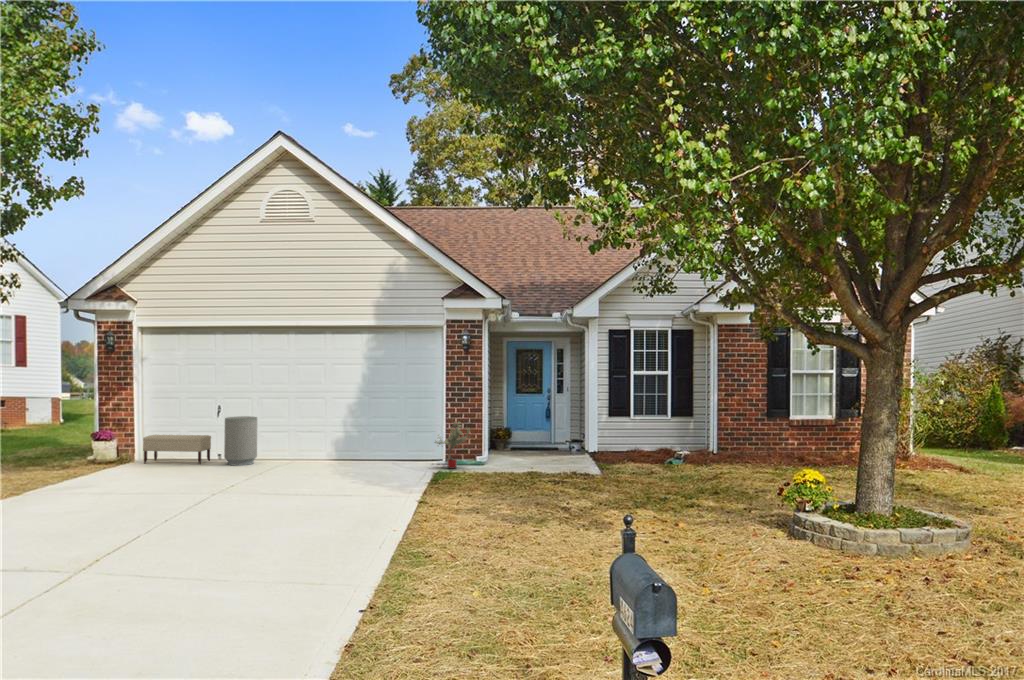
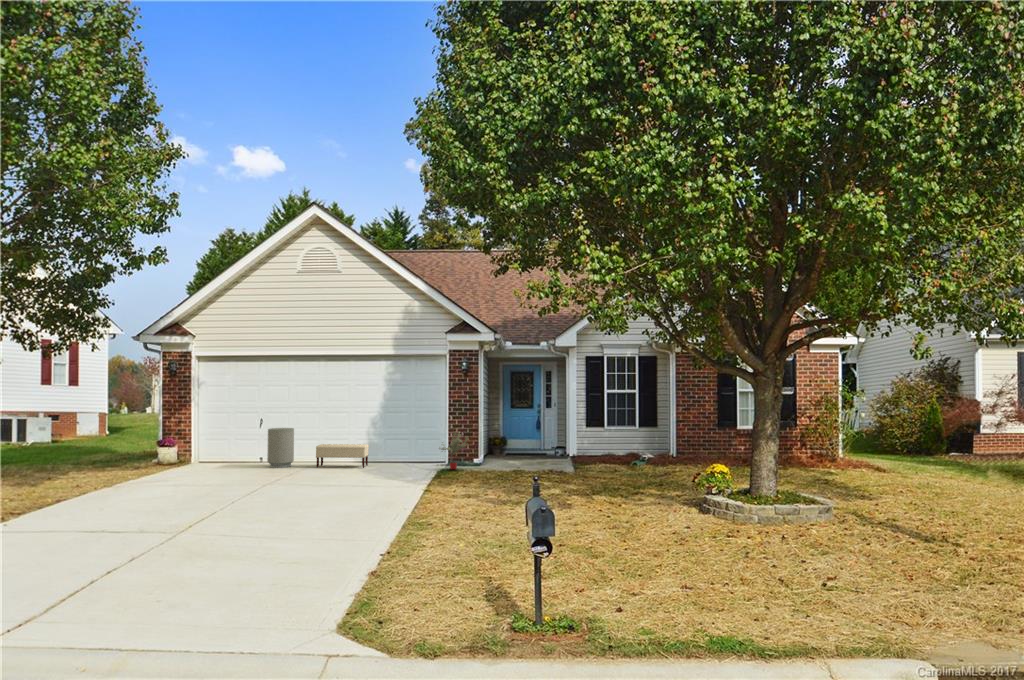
bench: present [143,435,211,464] -> present [316,444,369,468]

